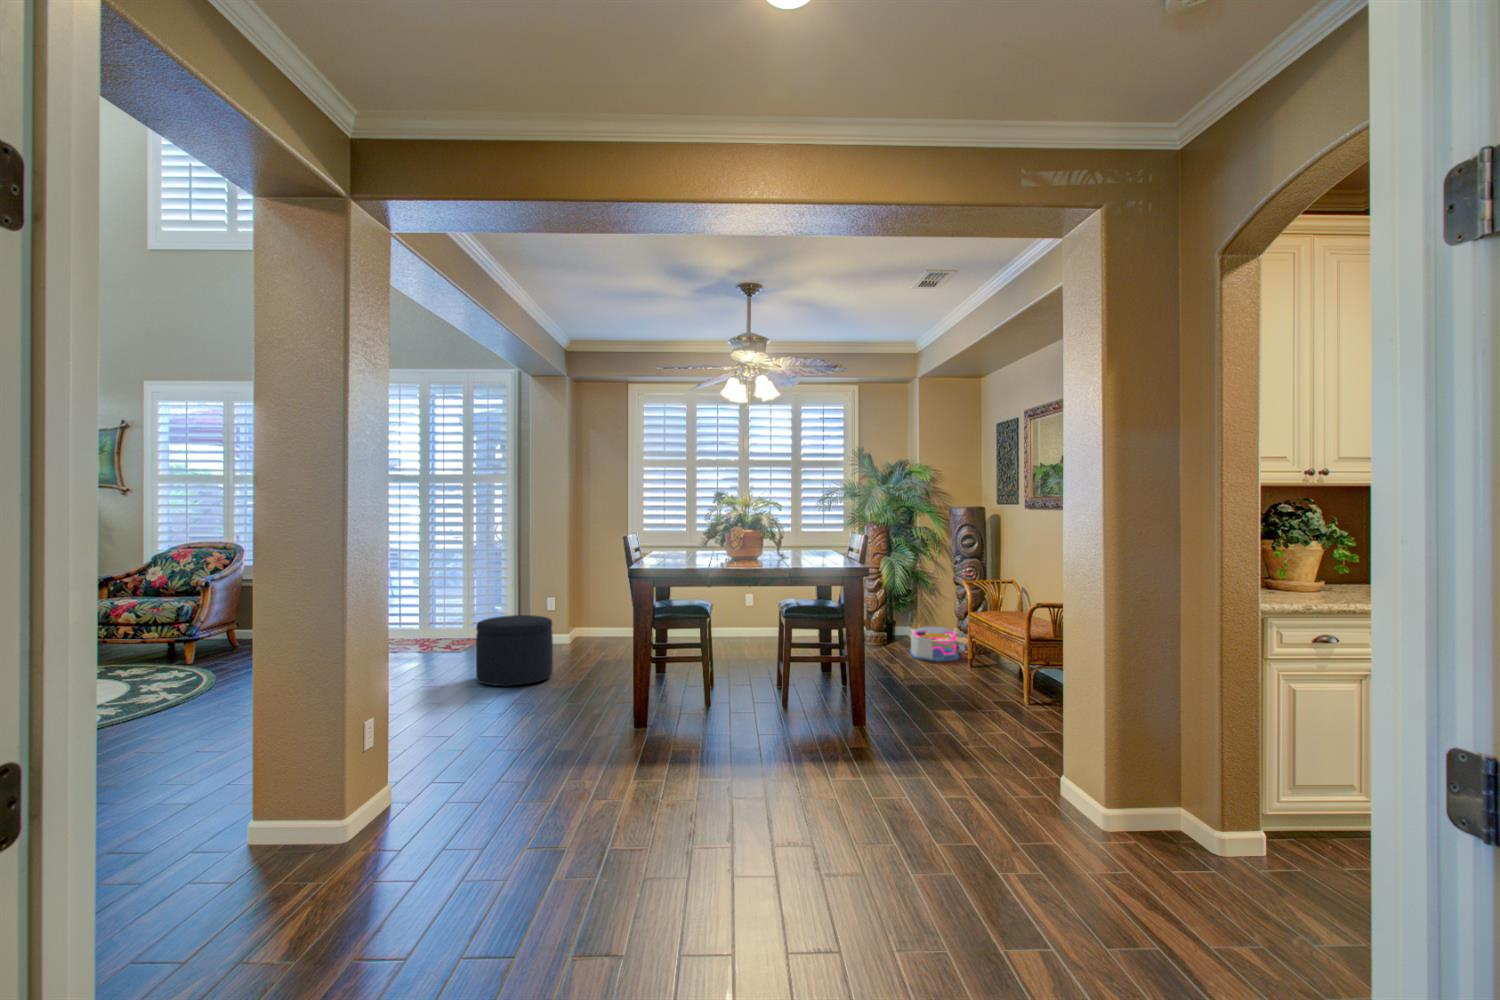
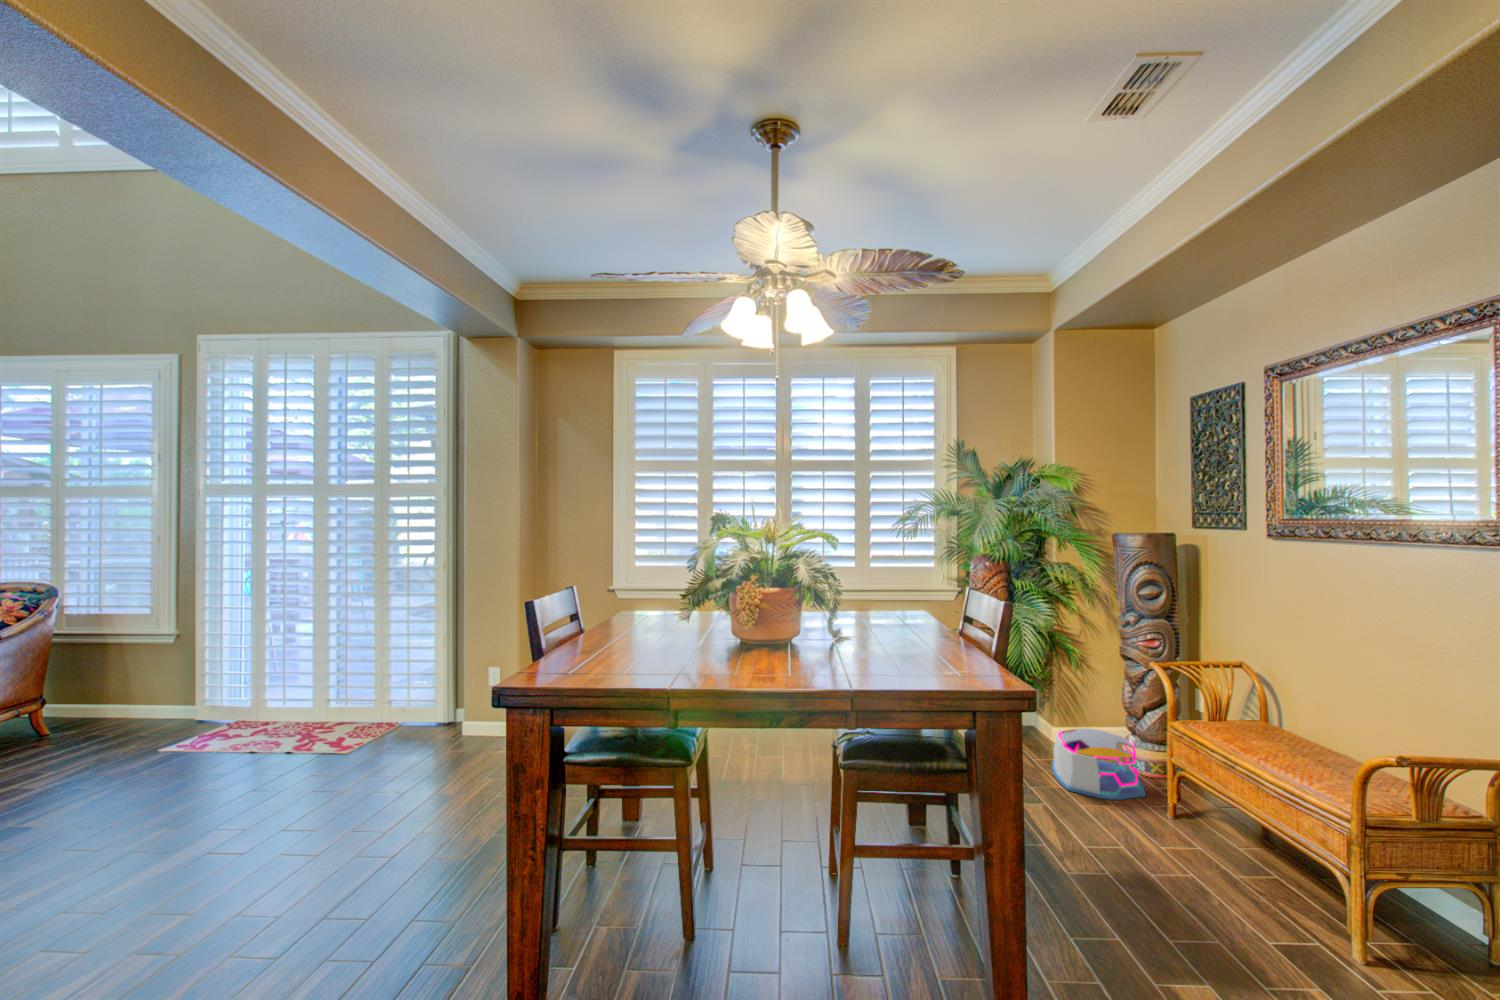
ottoman: present [476,615,553,687] -> none [305,716,445,858]

